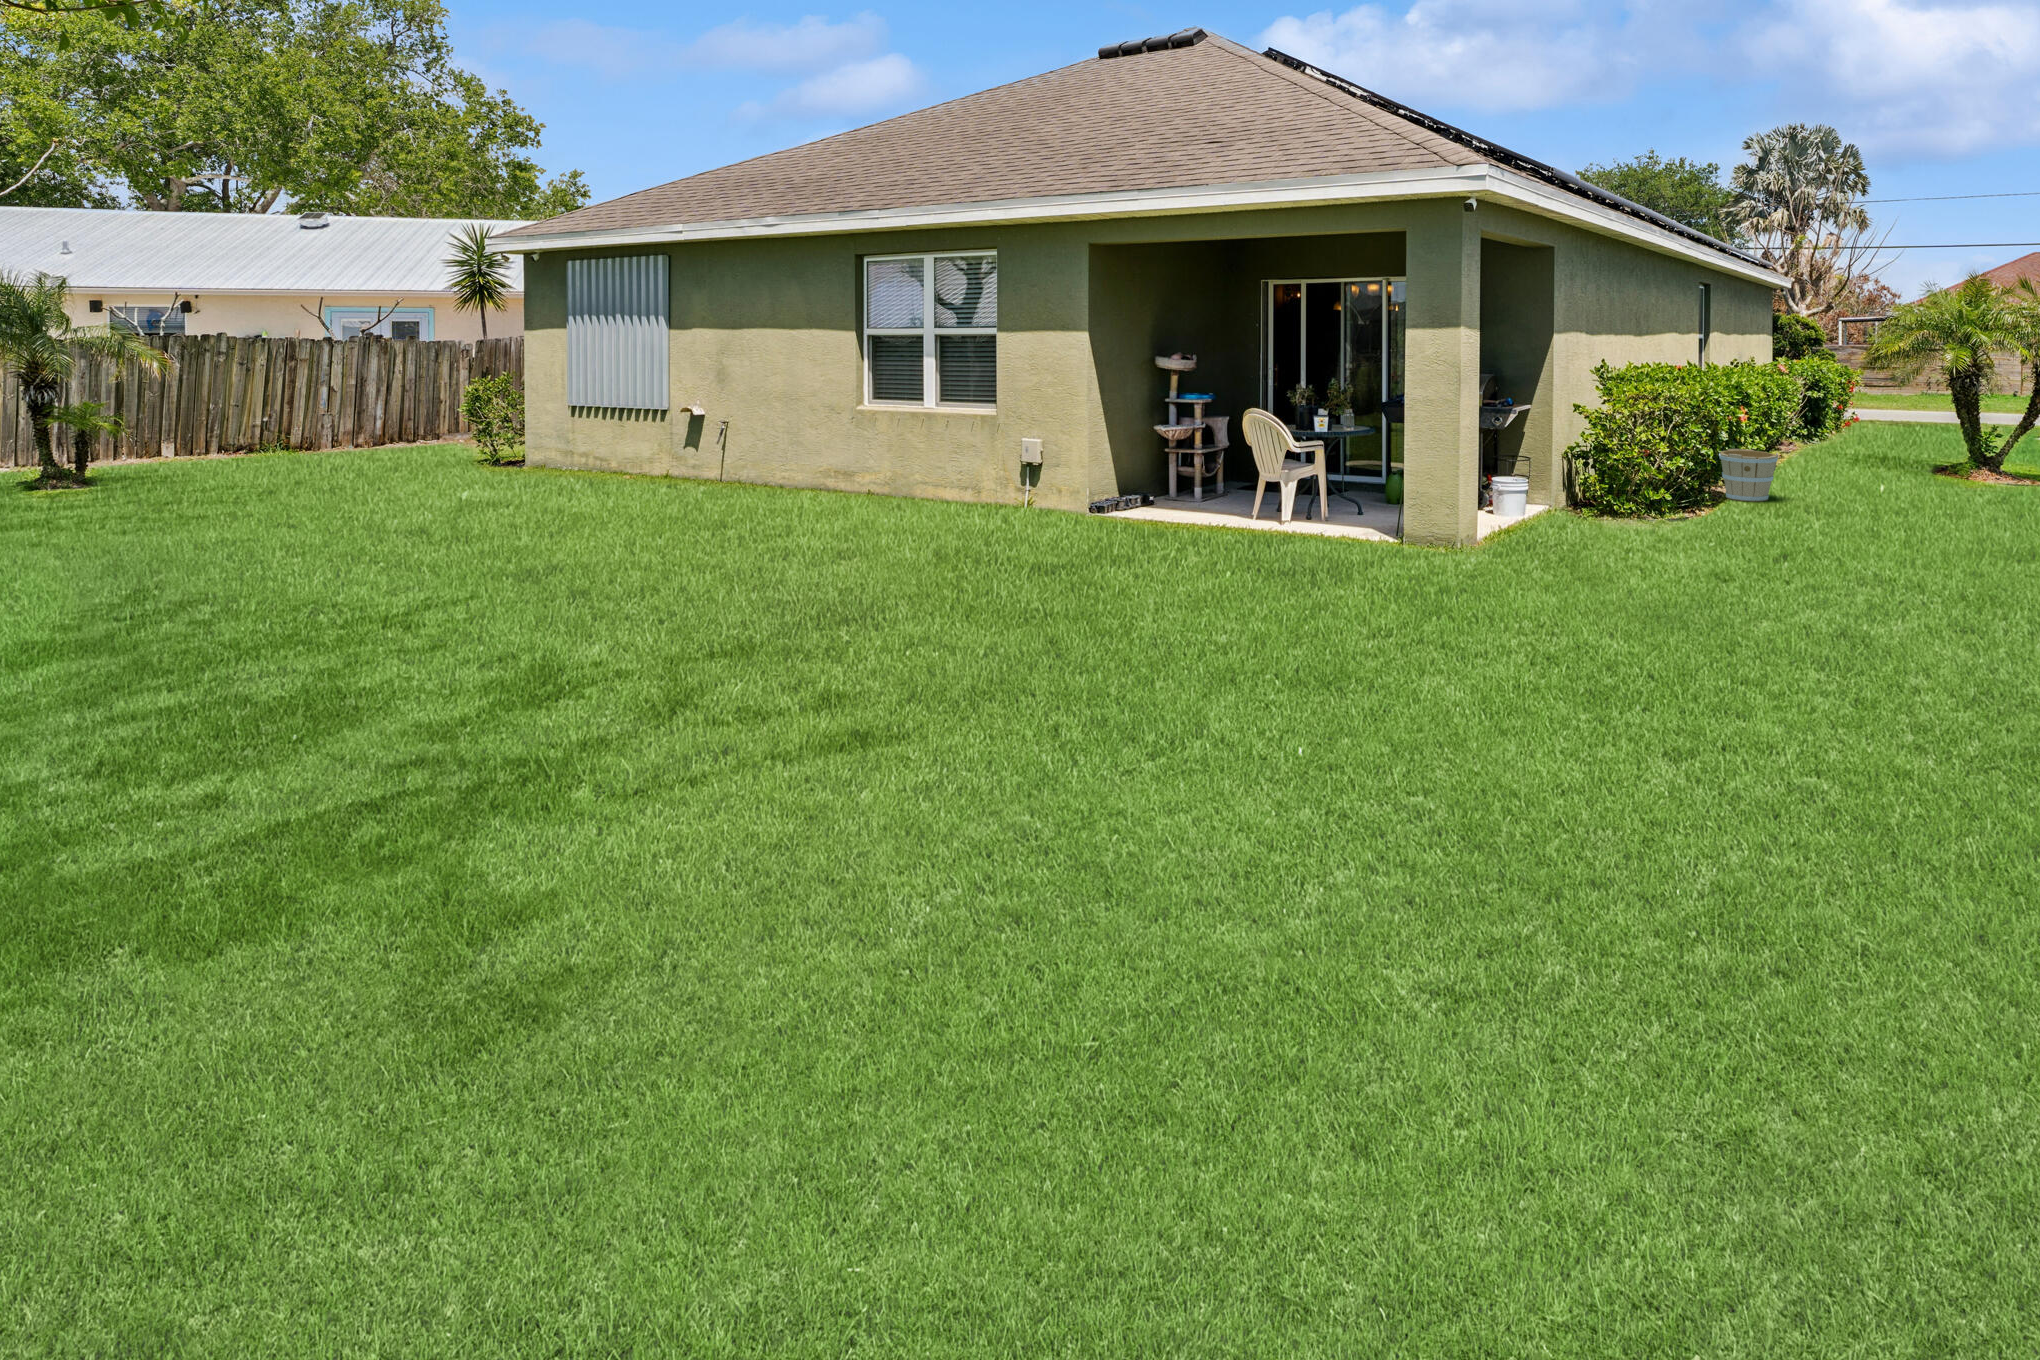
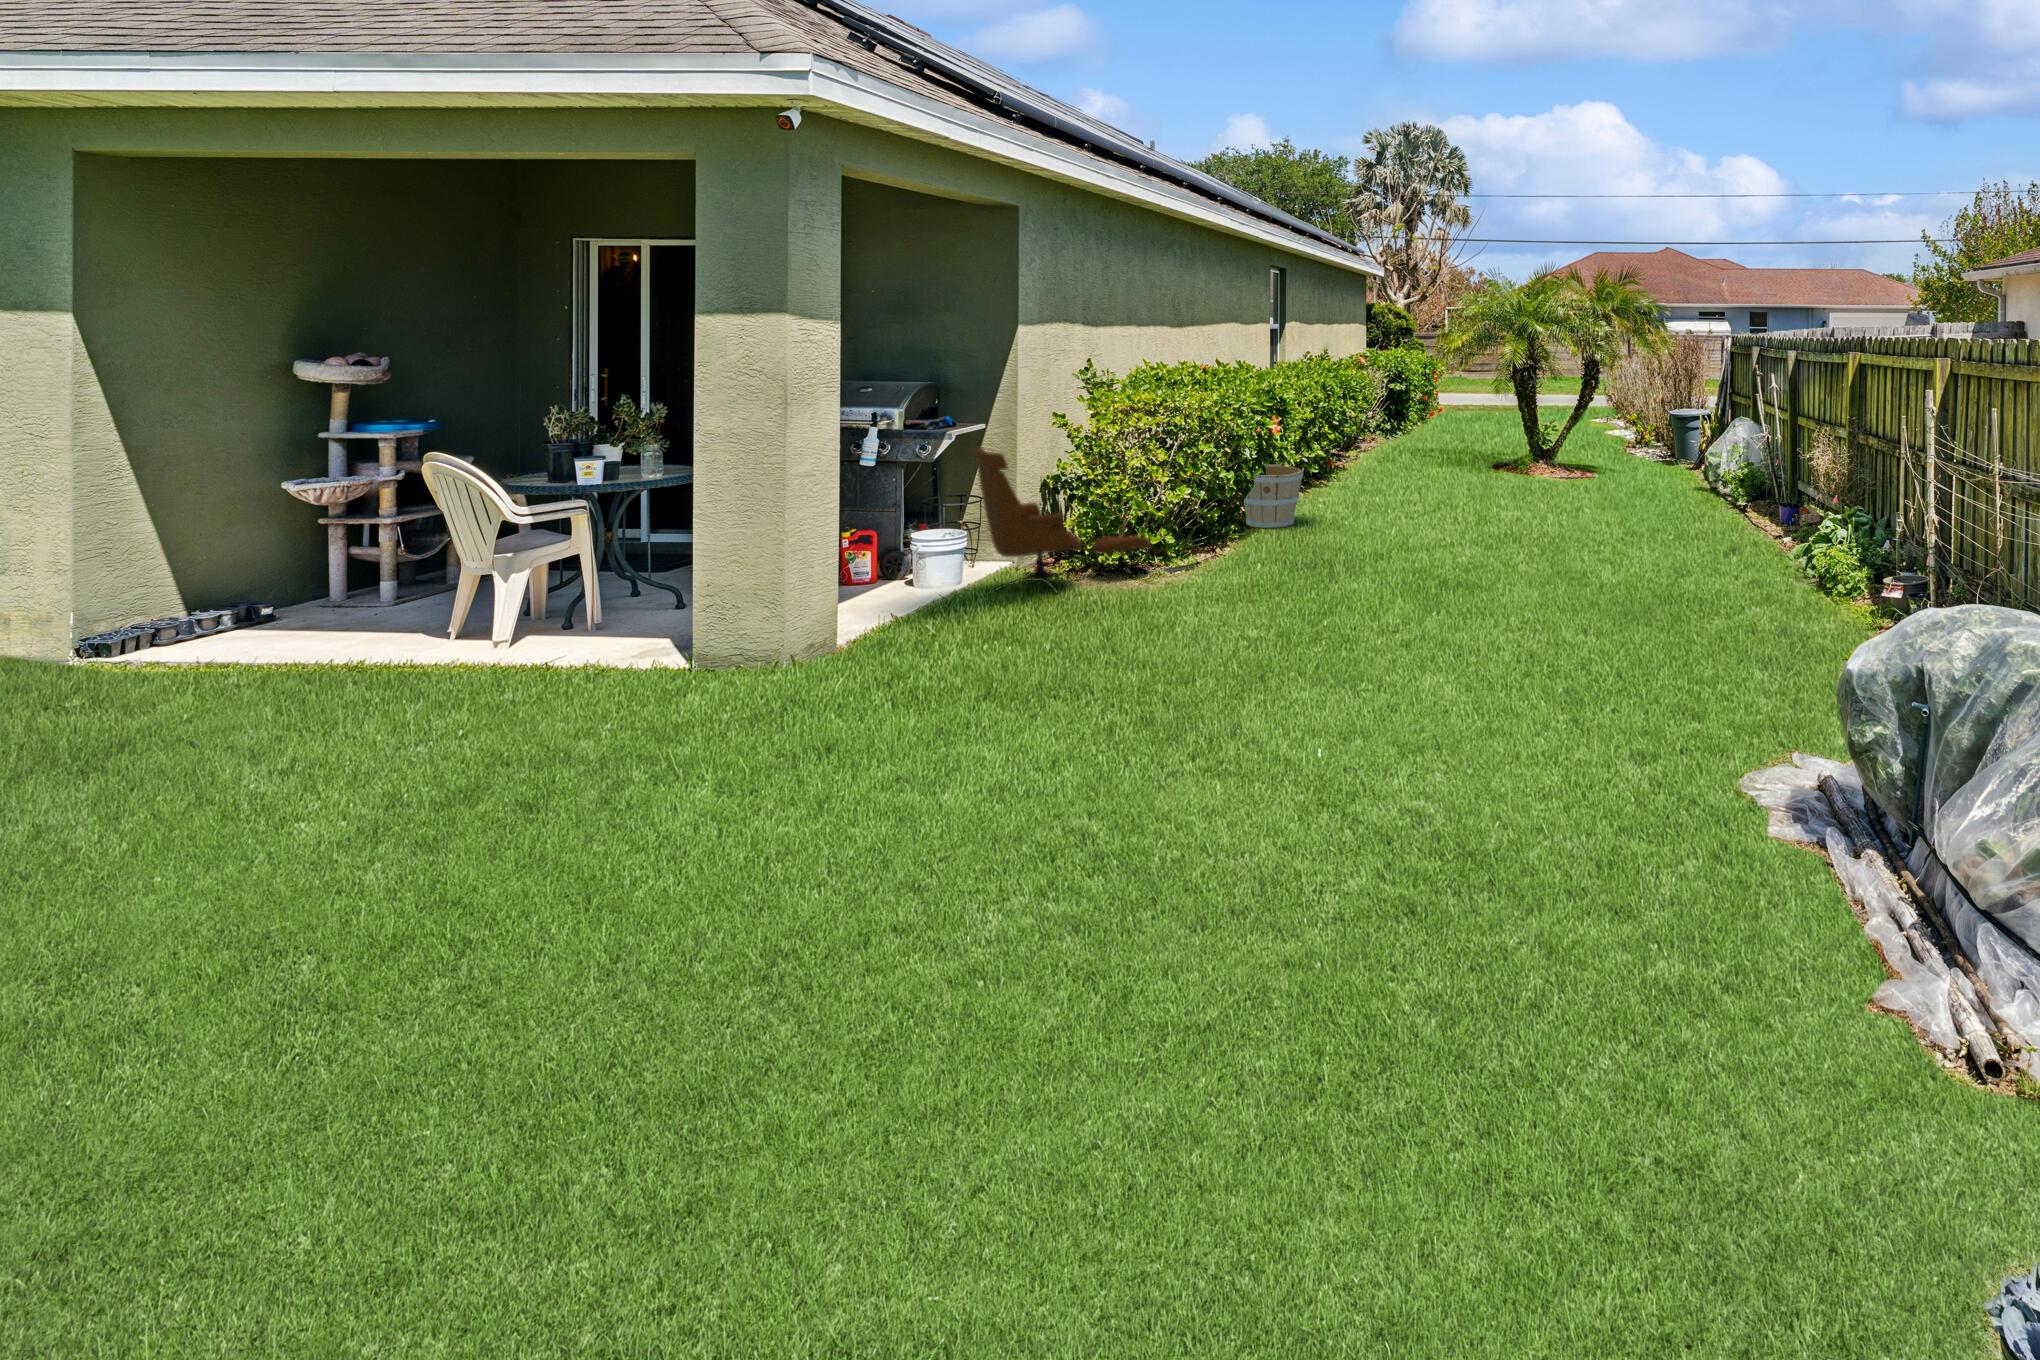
lounge chair: none [1549,419,1672,529] -> present [974,447,1152,592]

